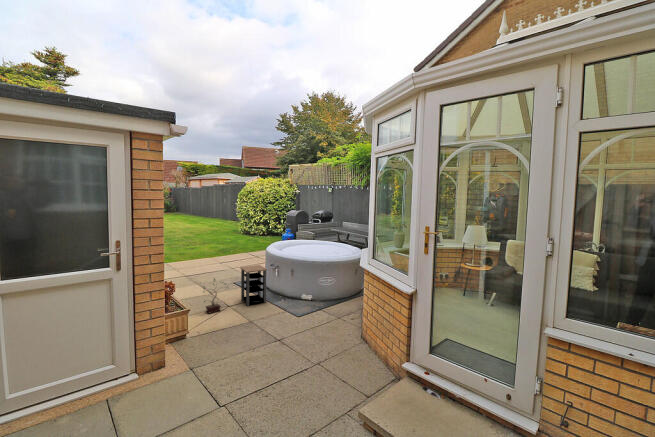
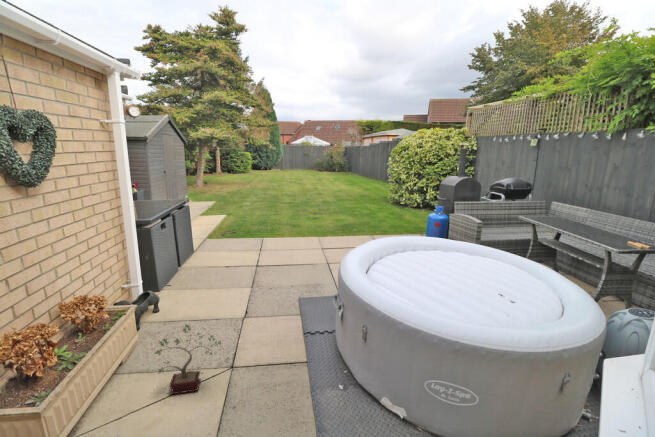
side table: present [240,265,267,306] -> none [248,301,303,395]

